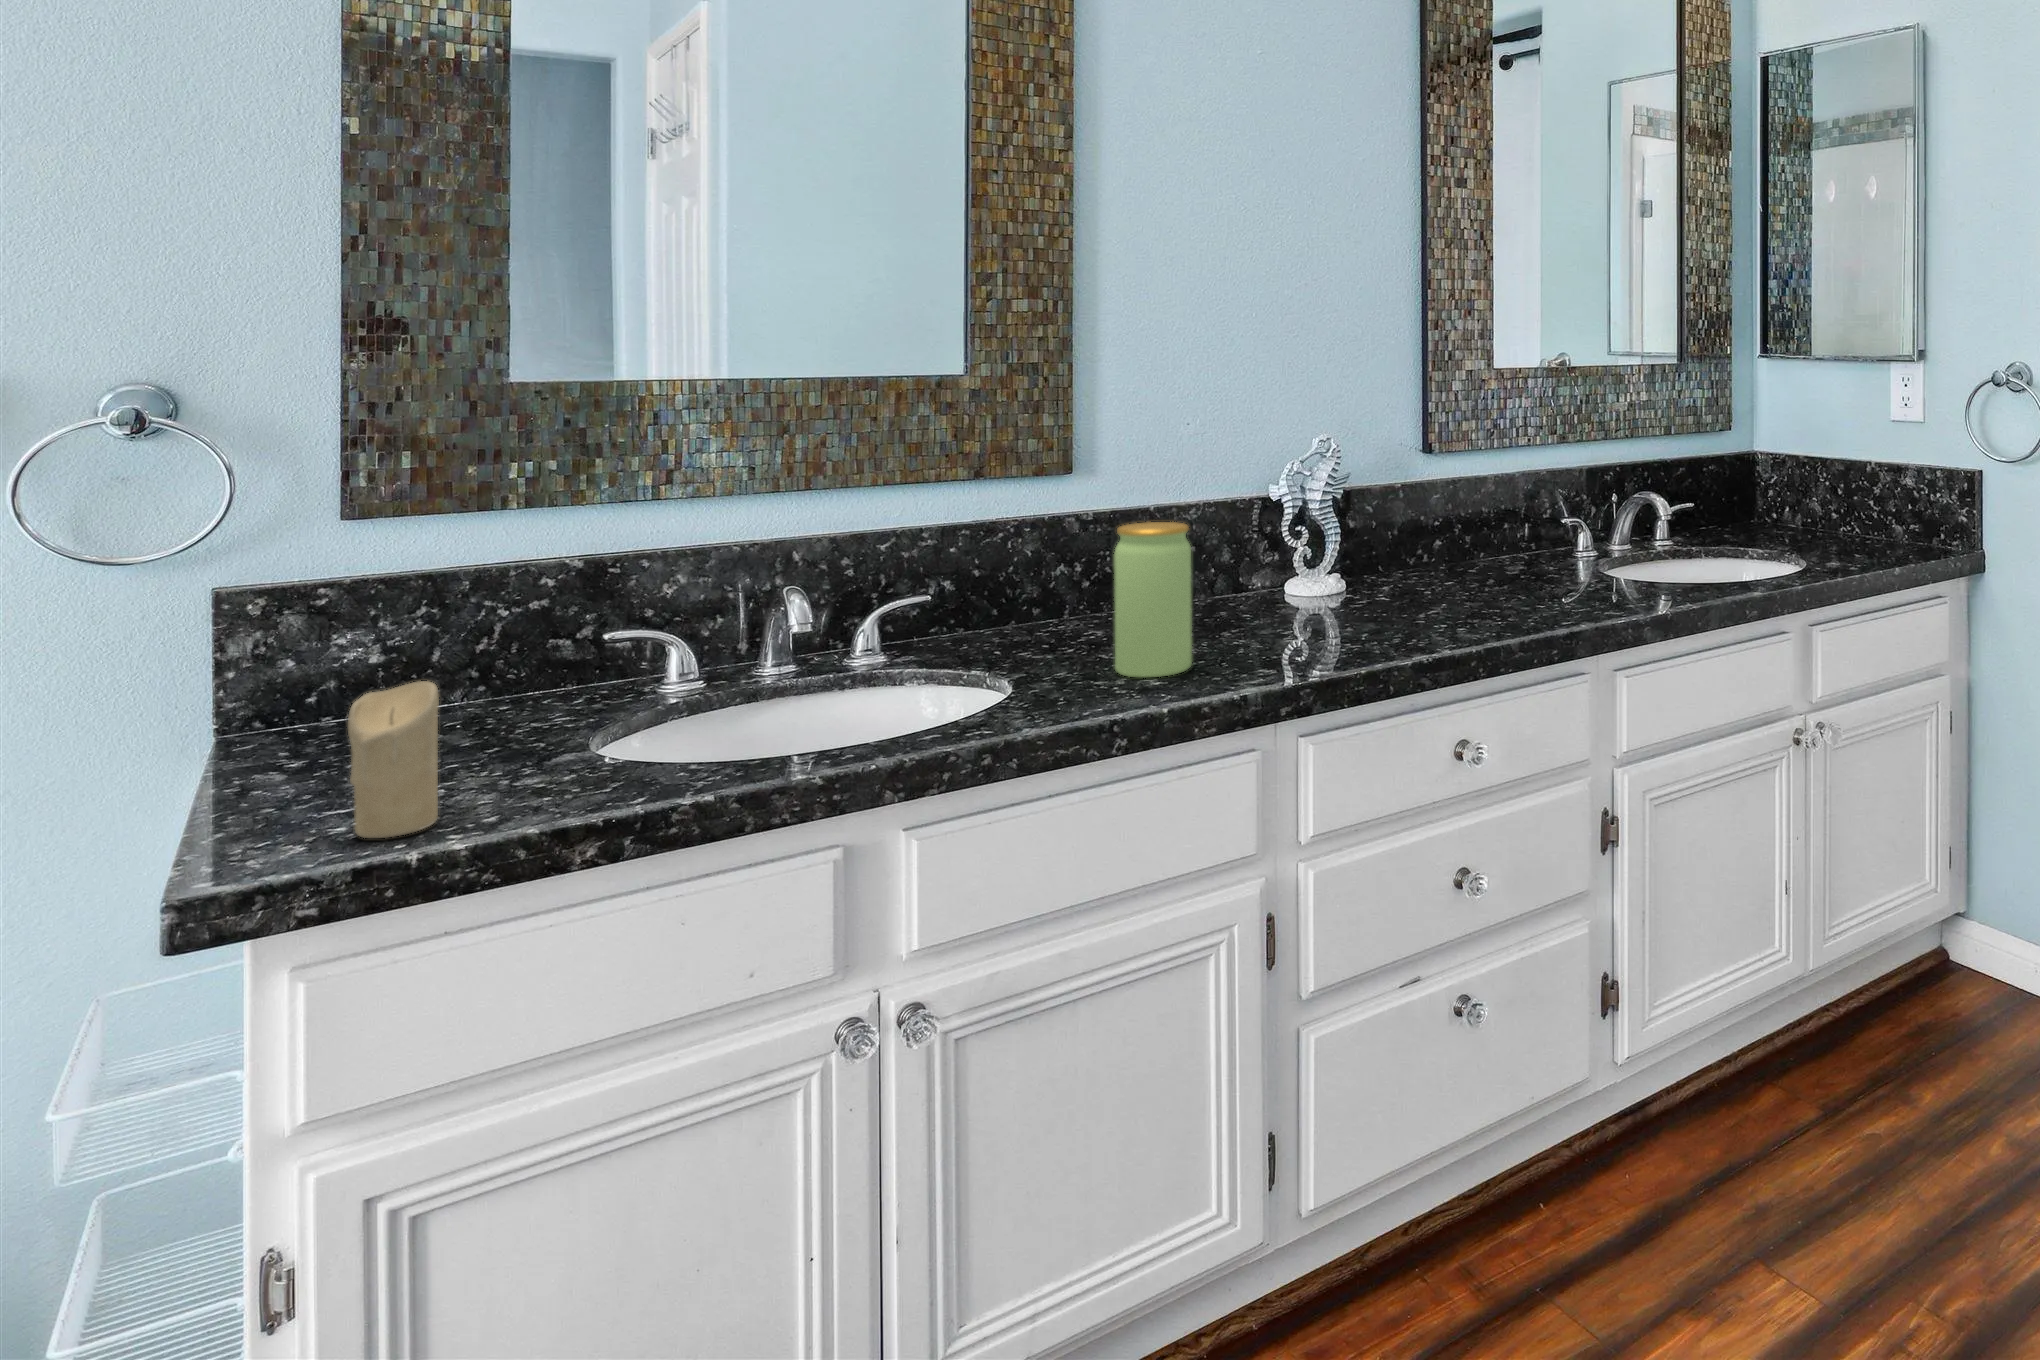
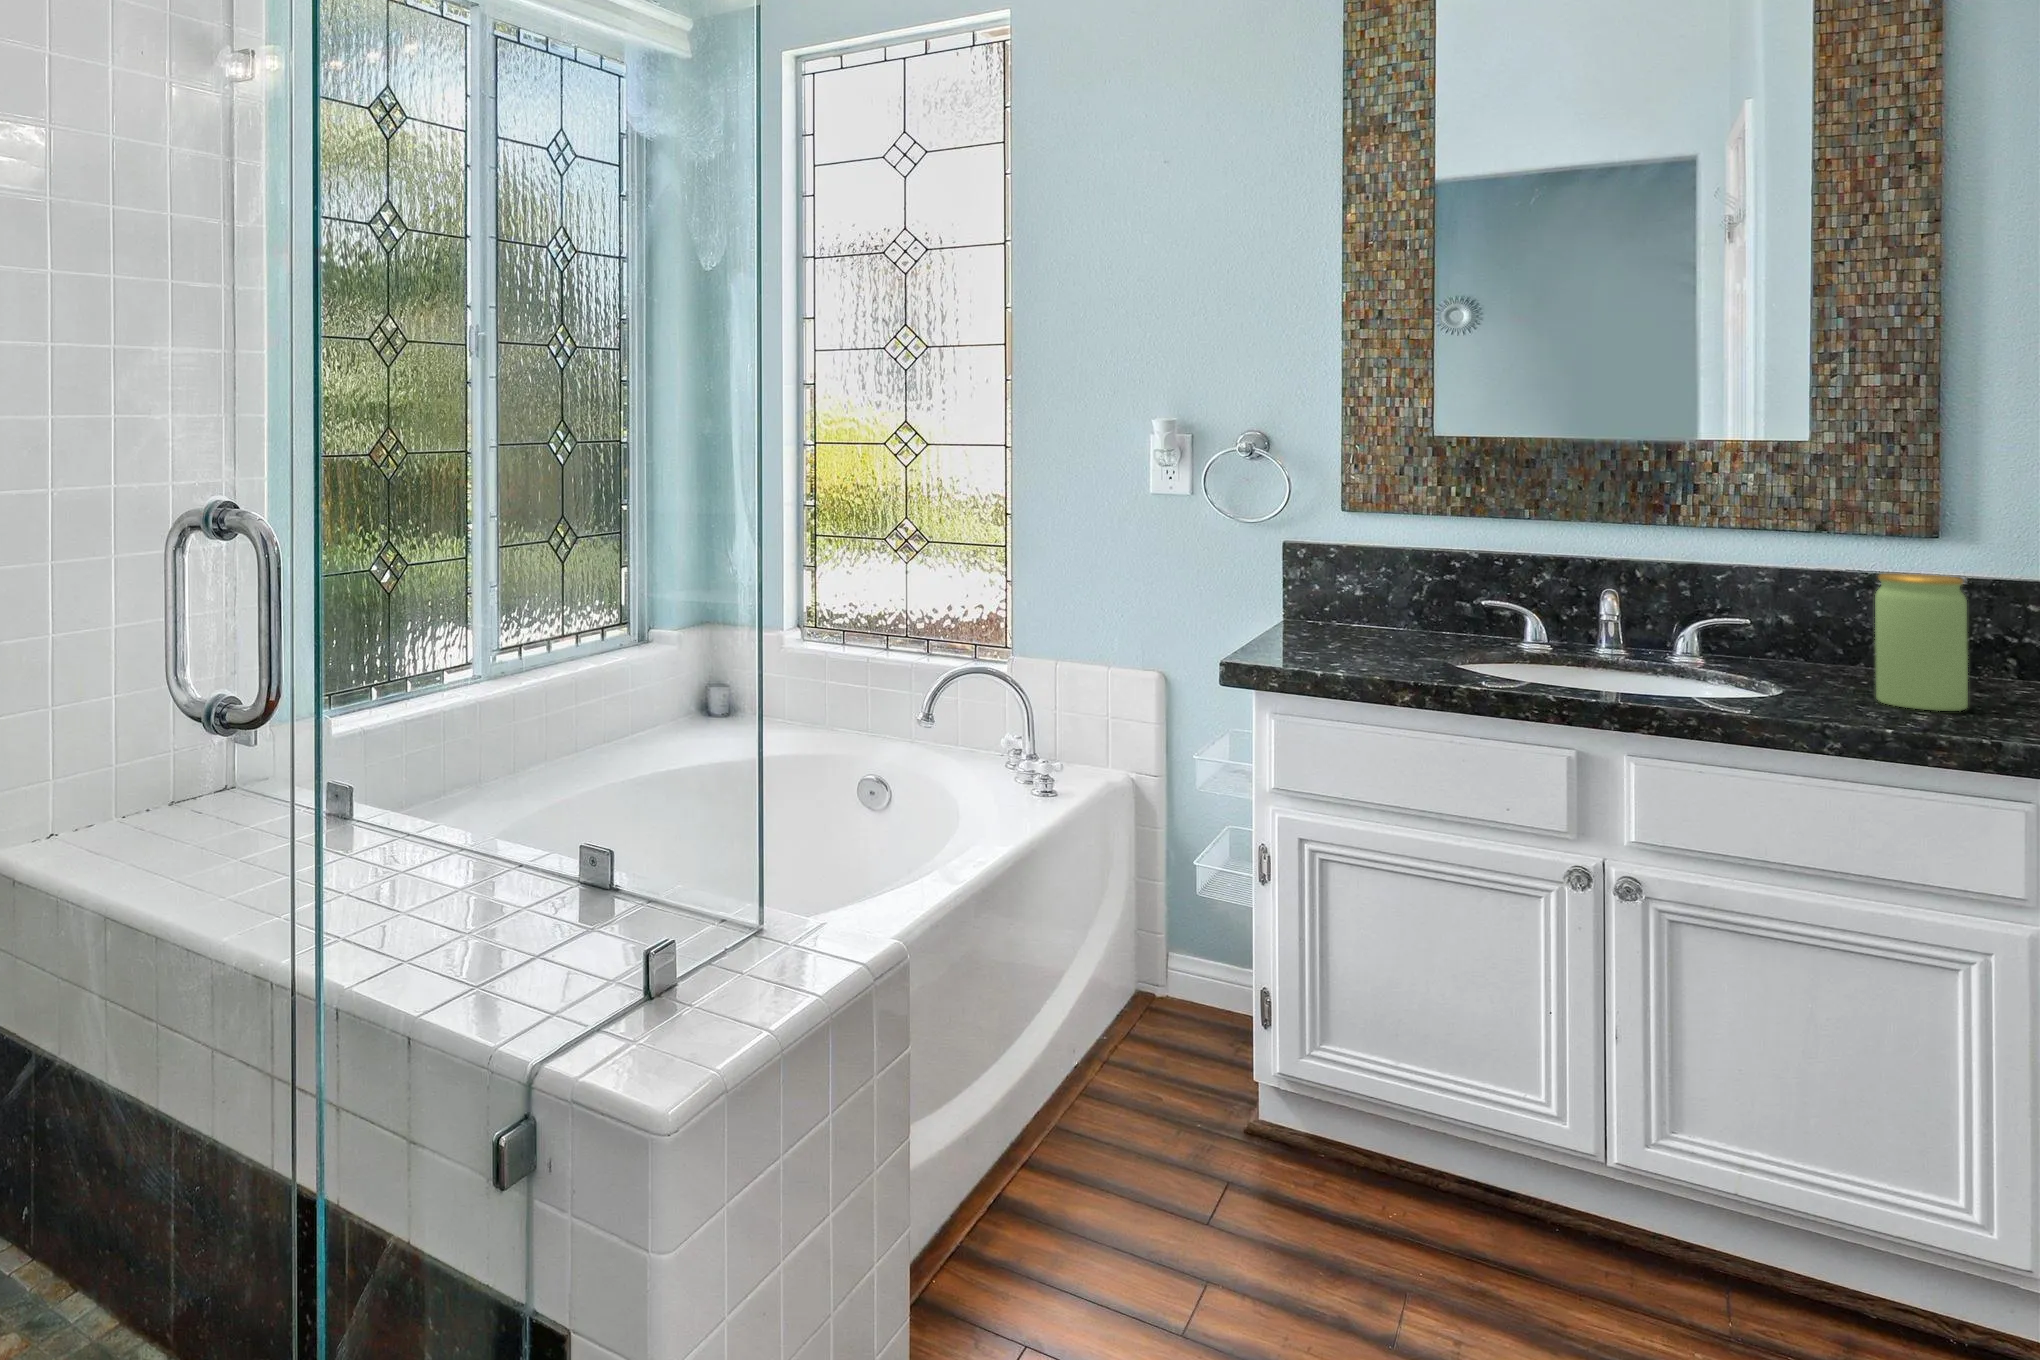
candle: present [348,681,439,838] -> none [1282,589,1324,663]

